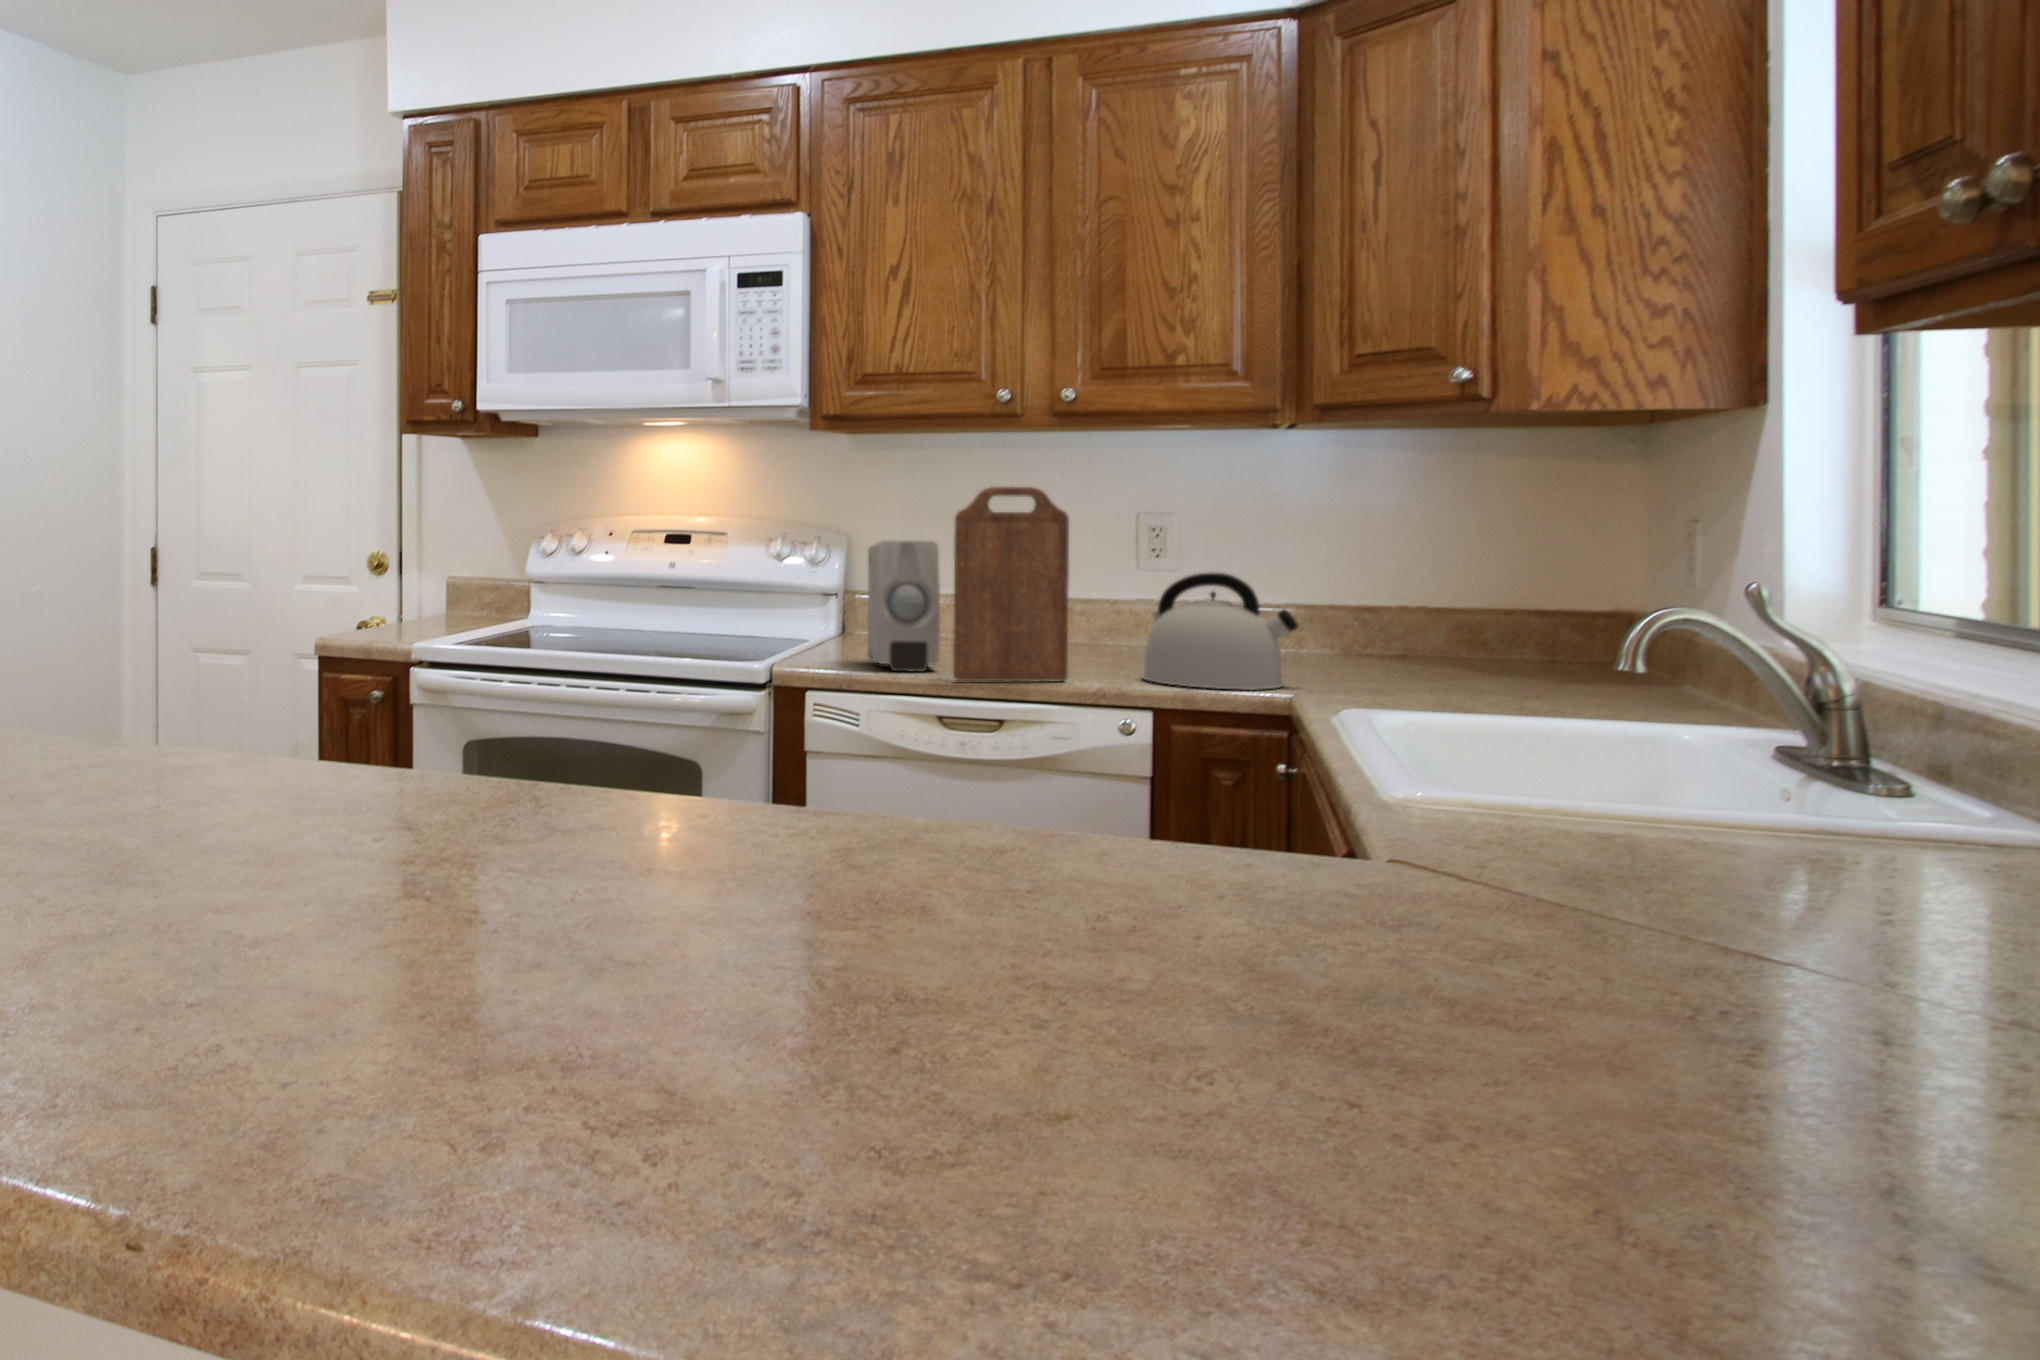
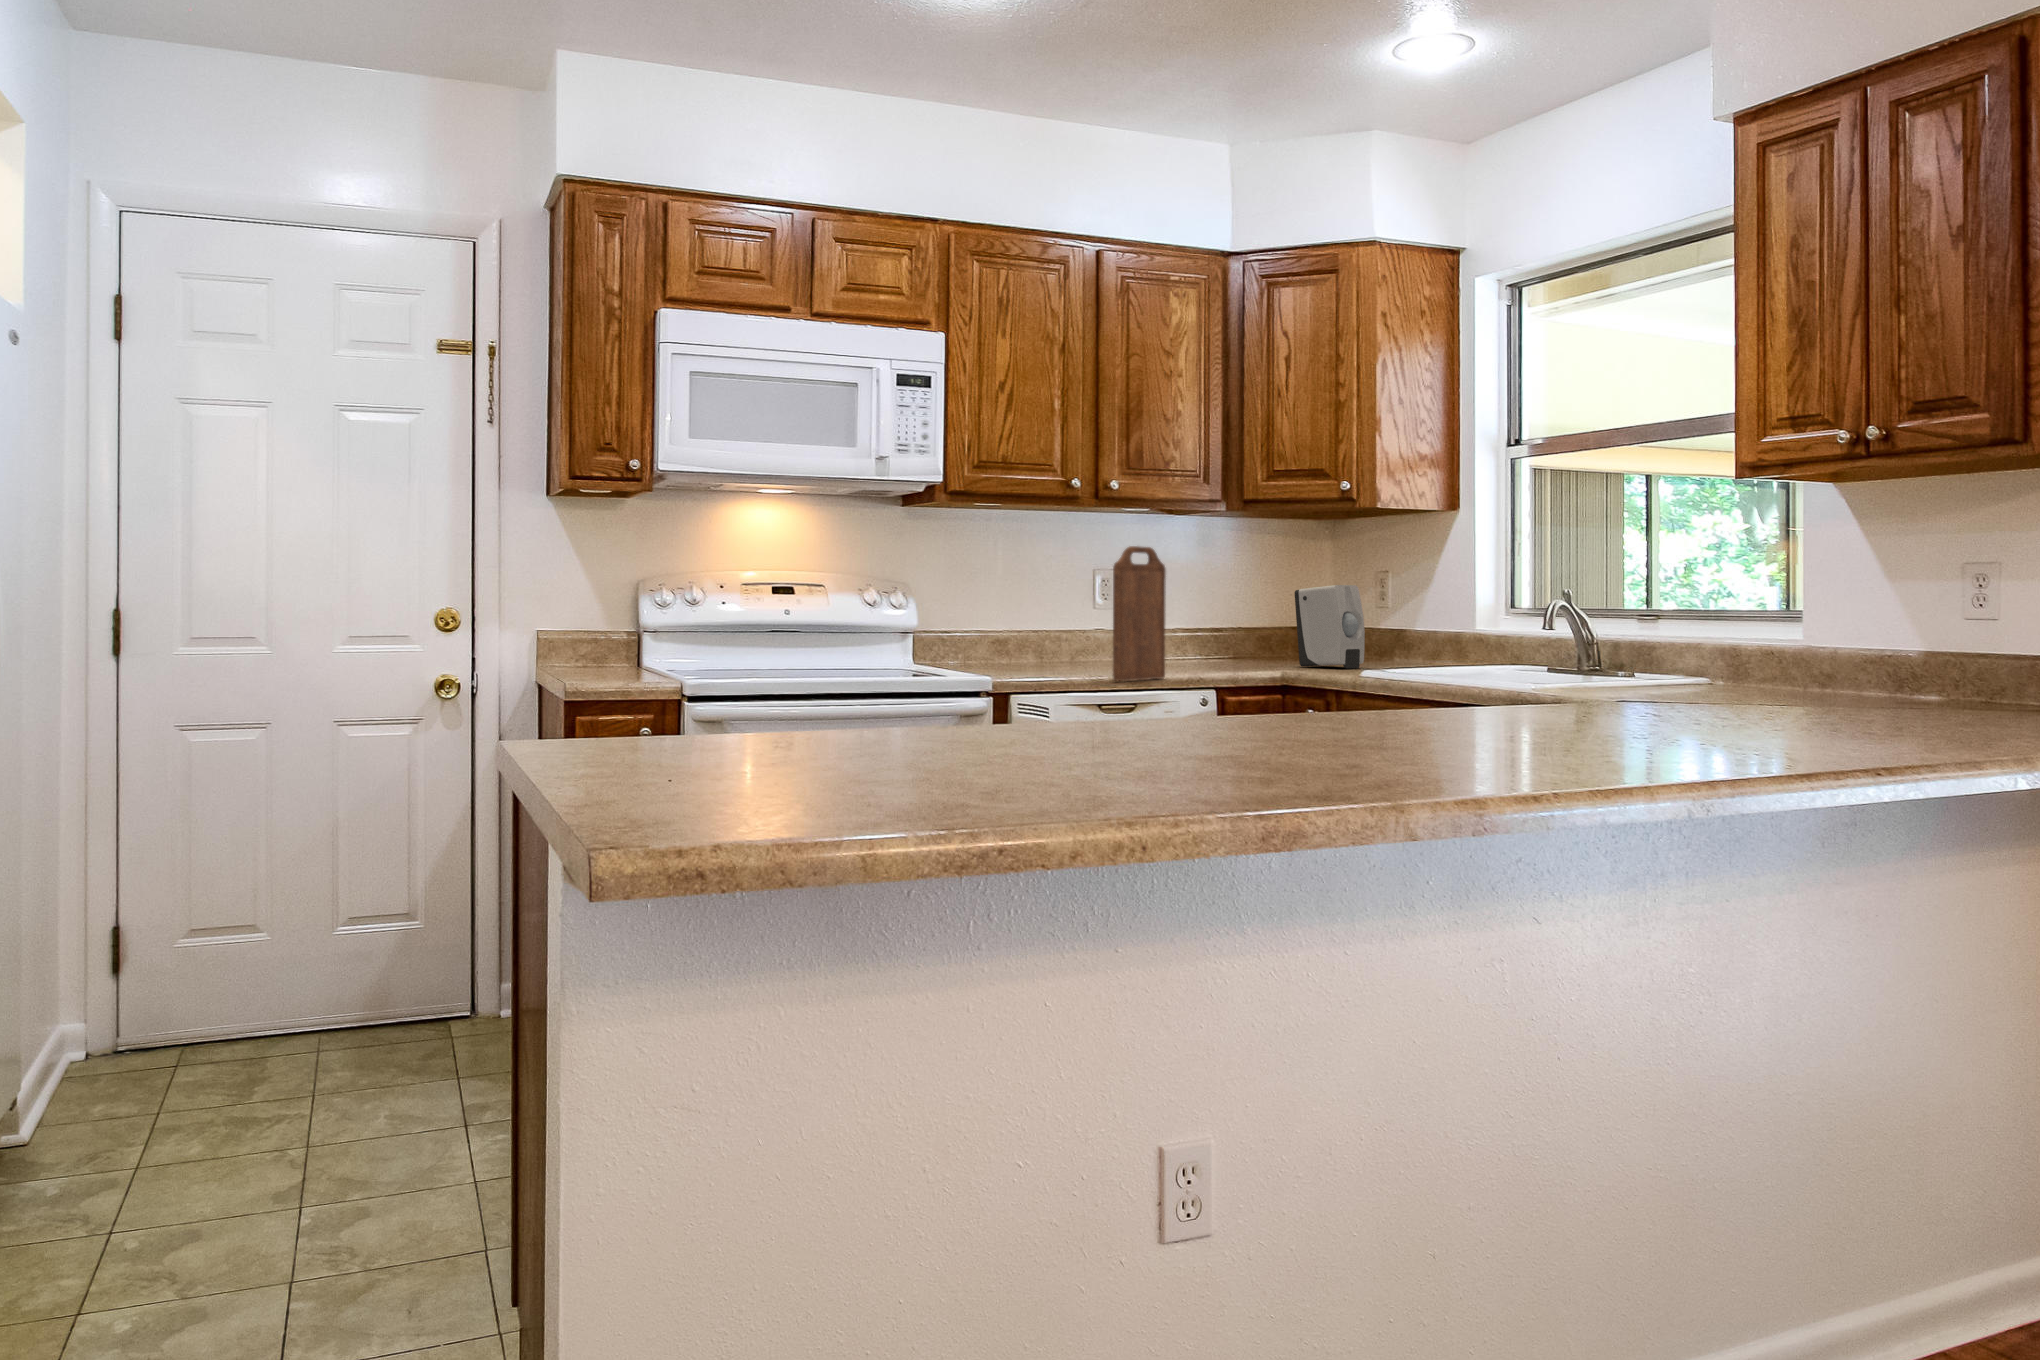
soap dispenser: present [868,541,940,672] -> present [1295,585,1365,668]
kettle: present [1143,573,1298,690] -> none [1184,605,1273,676]

